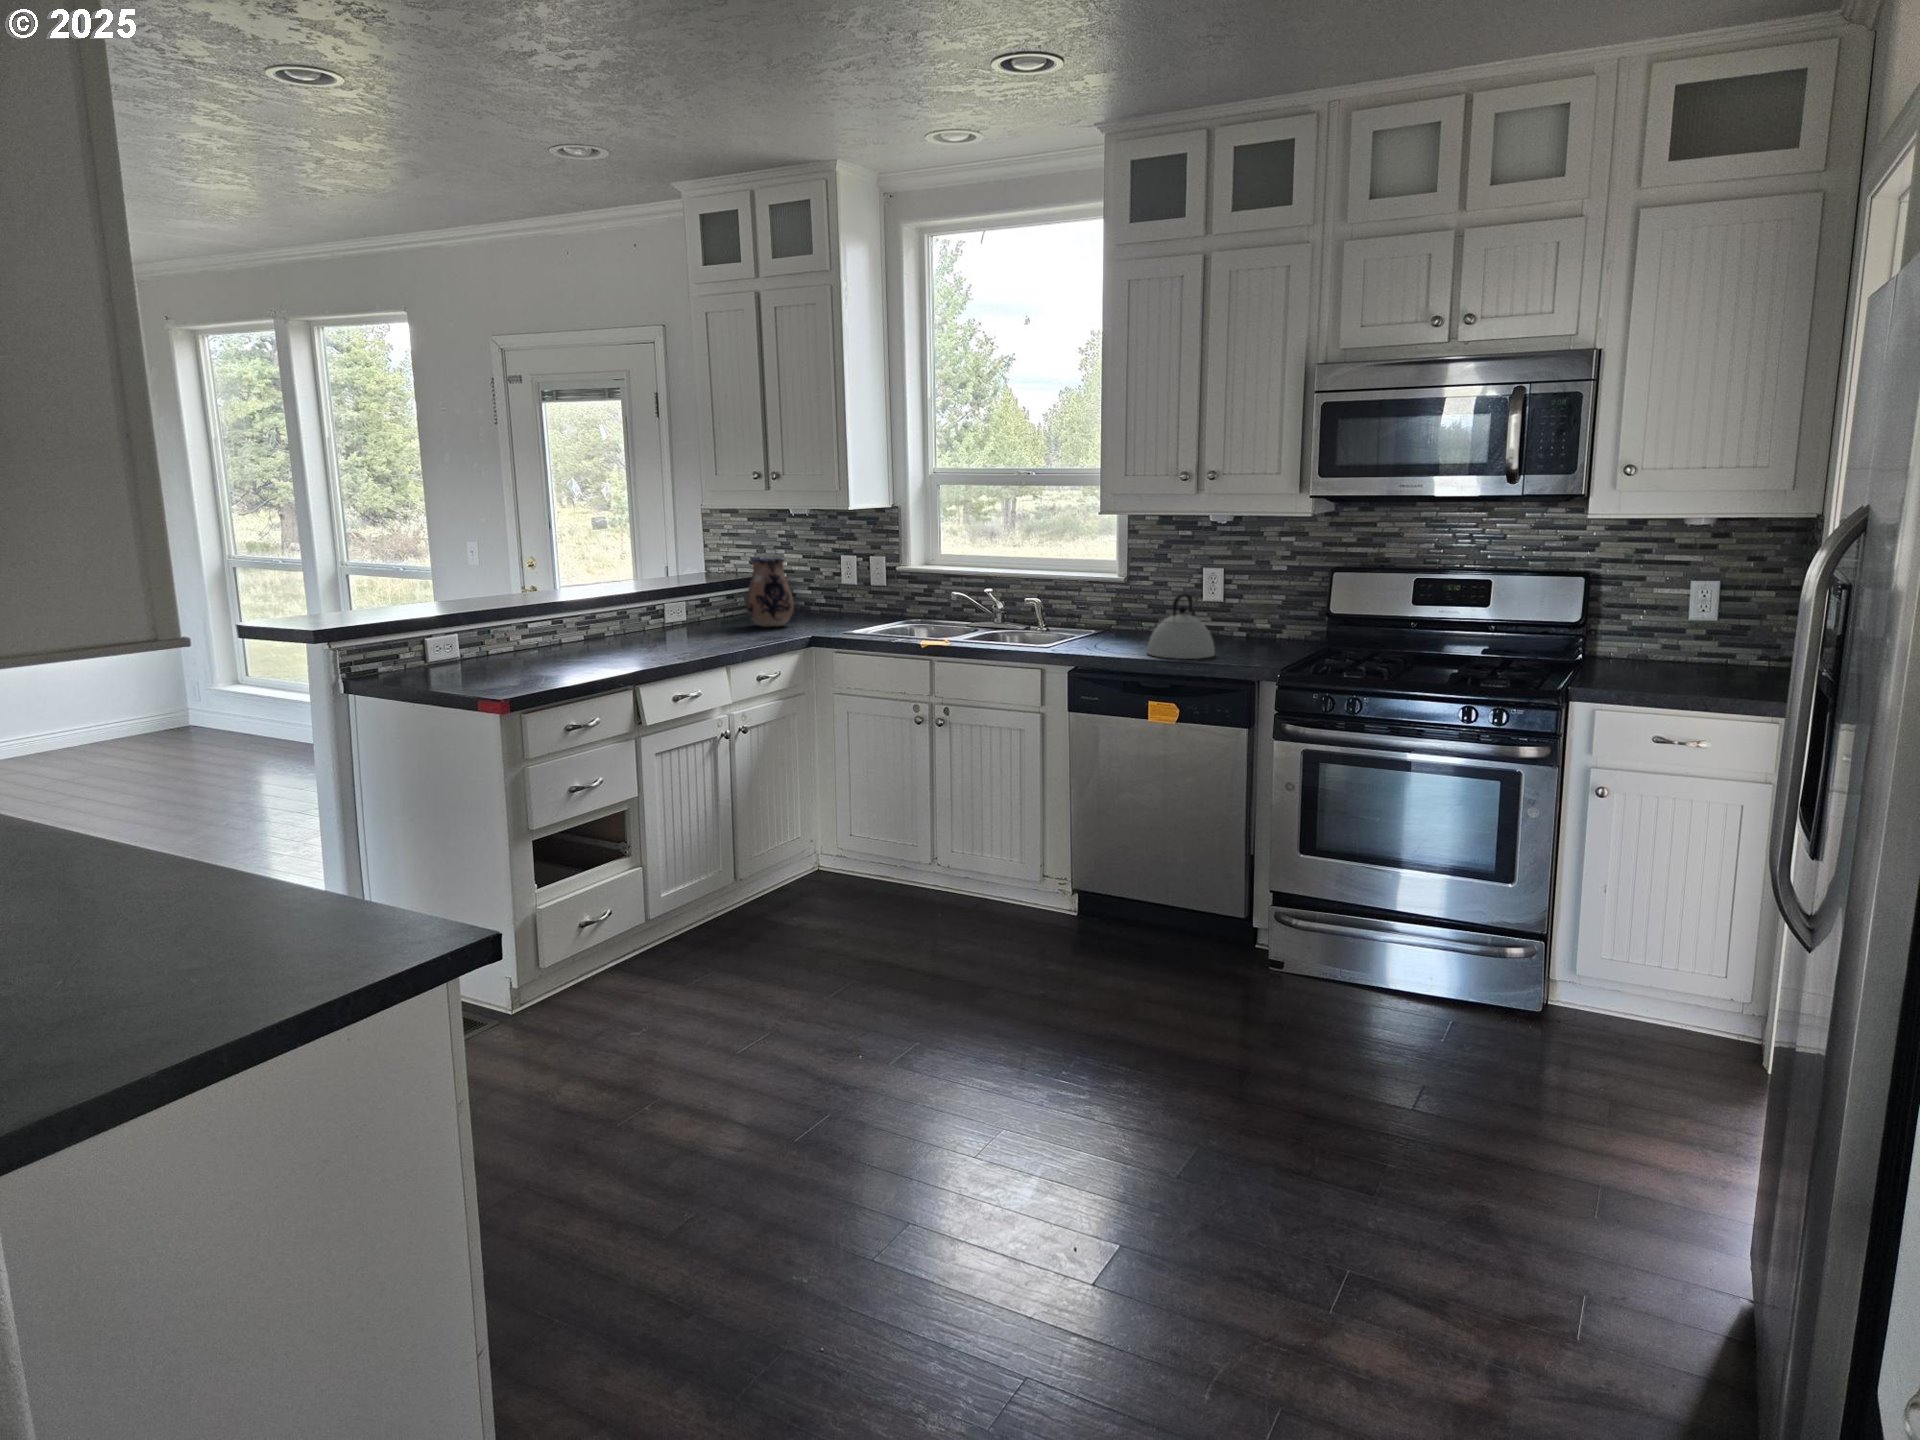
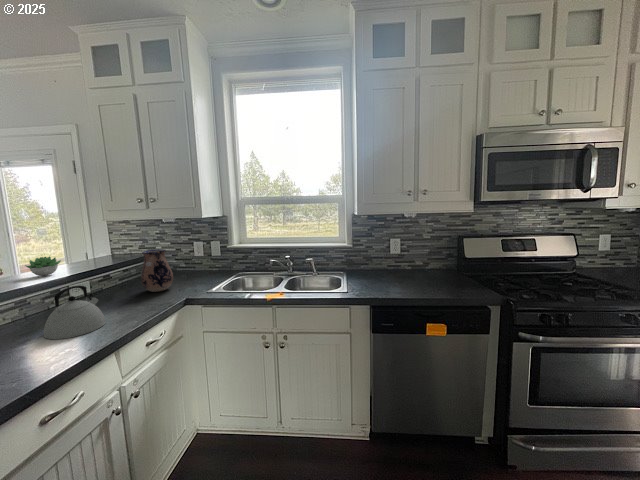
succulent plant: none [603,554,644,582] -> present [25,256,61,276]
kettle: present [1147,593,1215,659] -> present [44,286,106,339]

